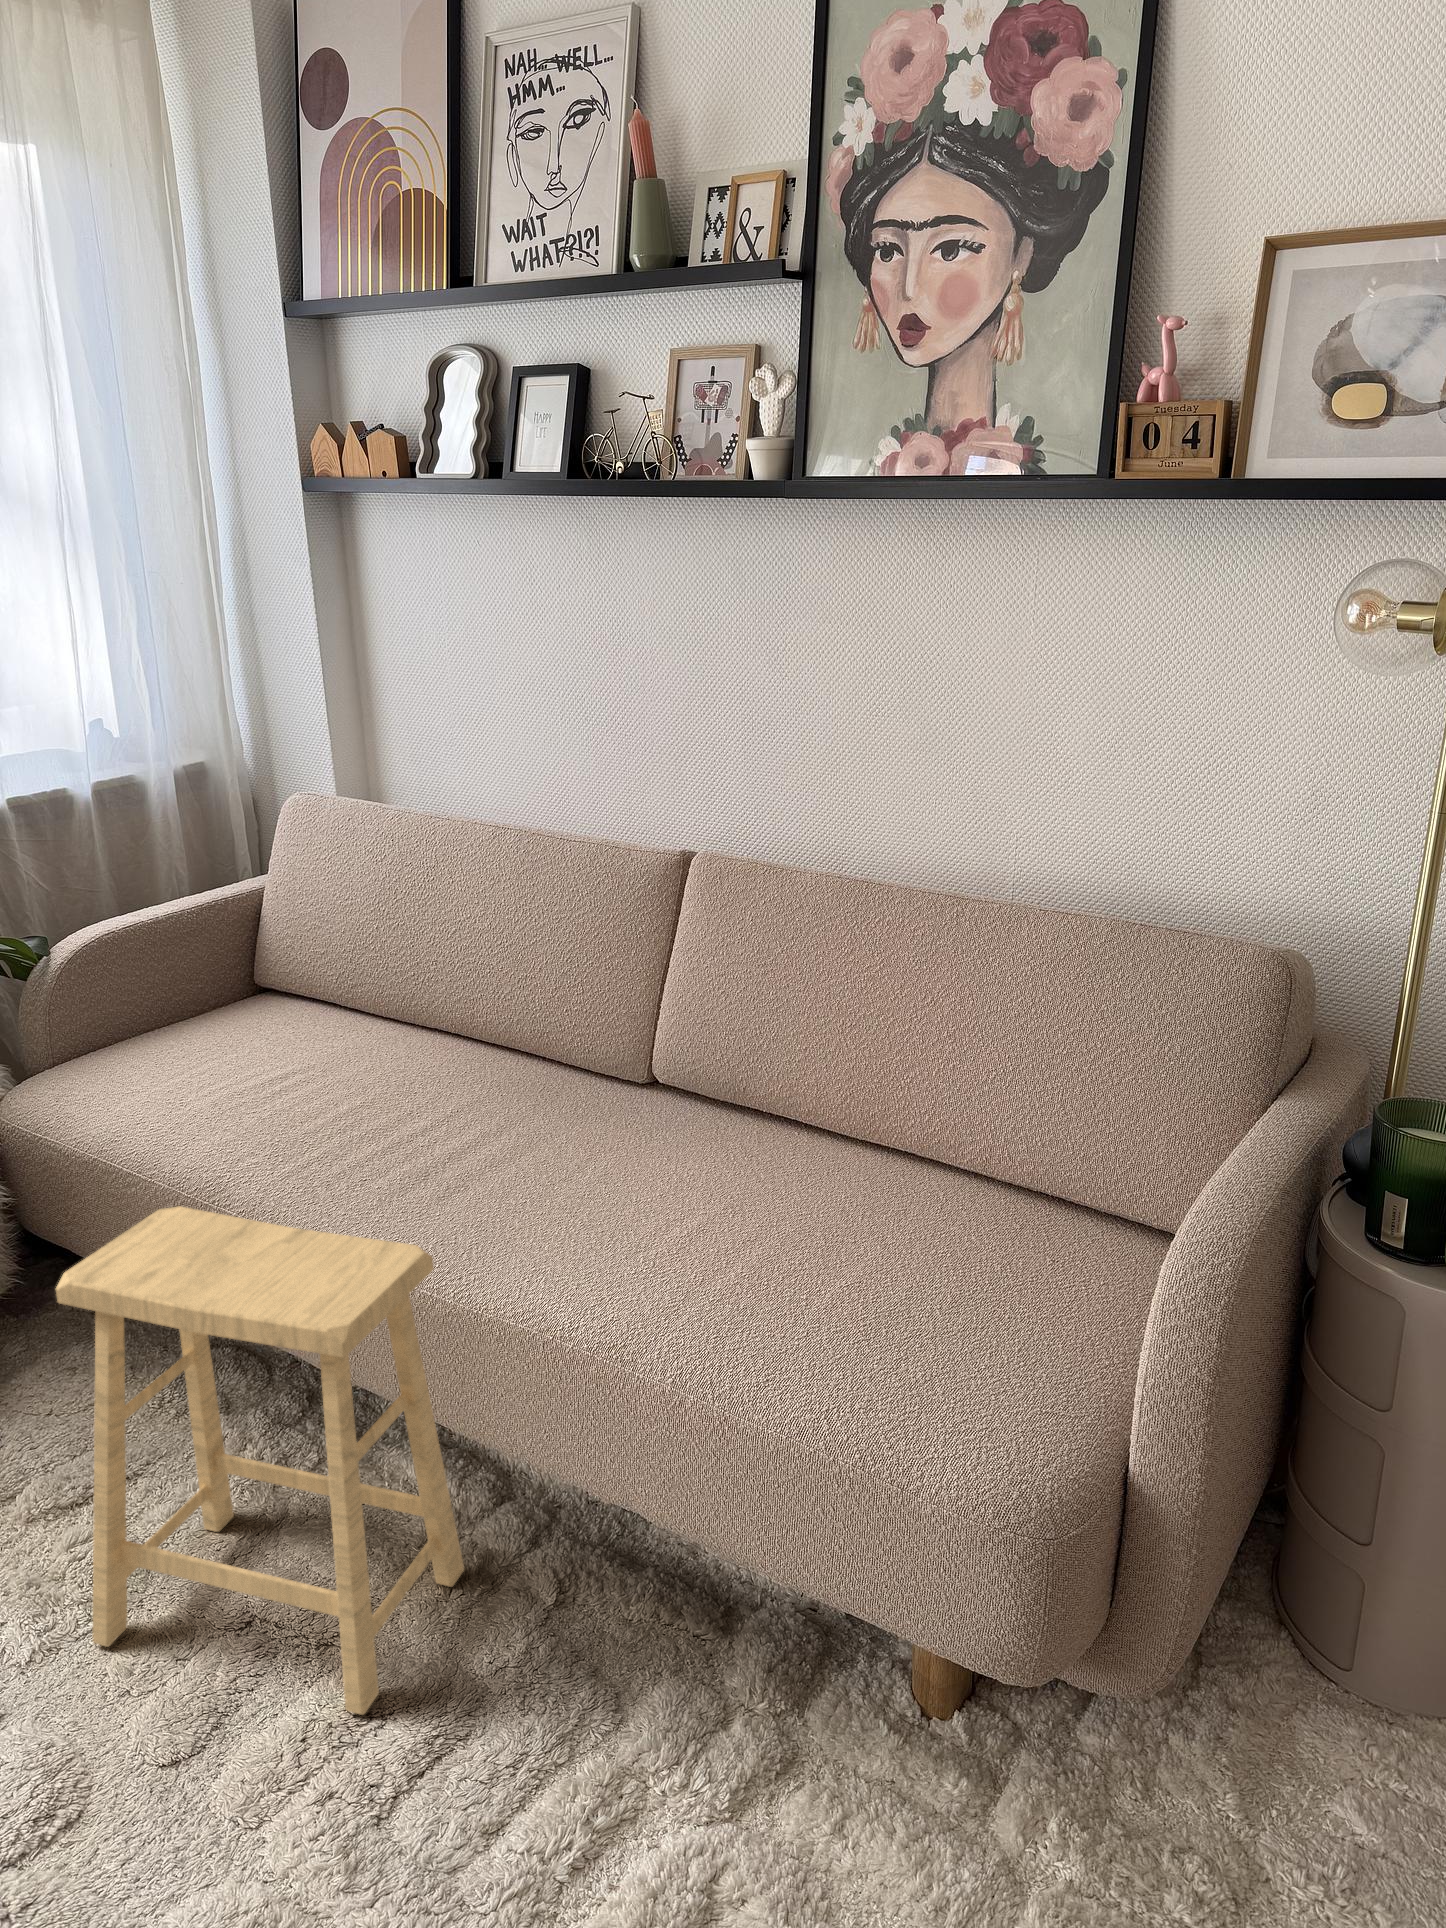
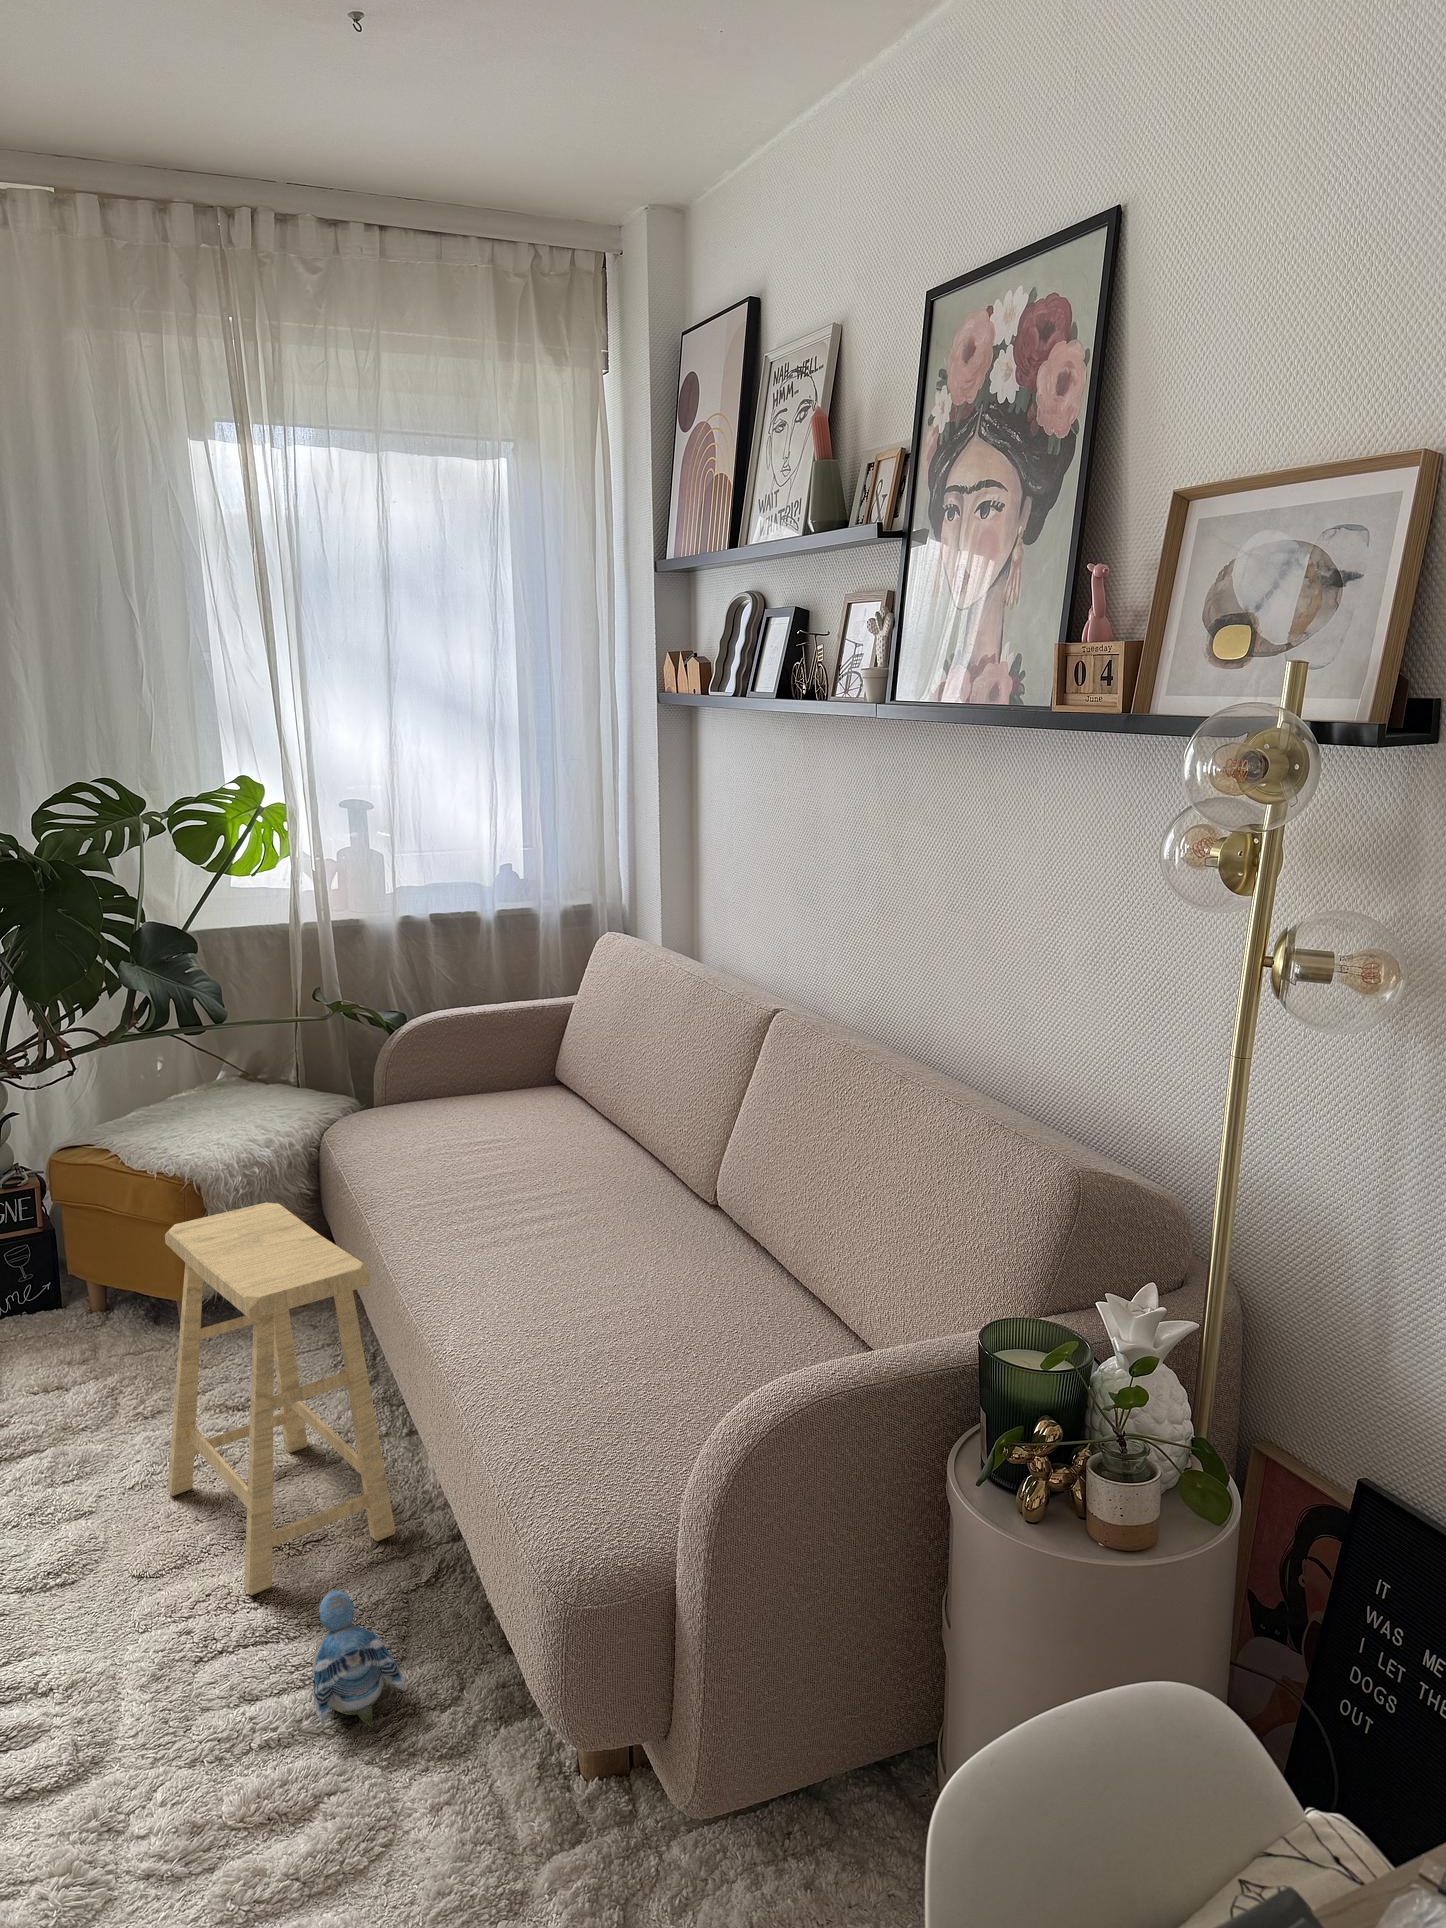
plush toy: none [546,1650,699,1807] -> present [312,1590,405,1727]

